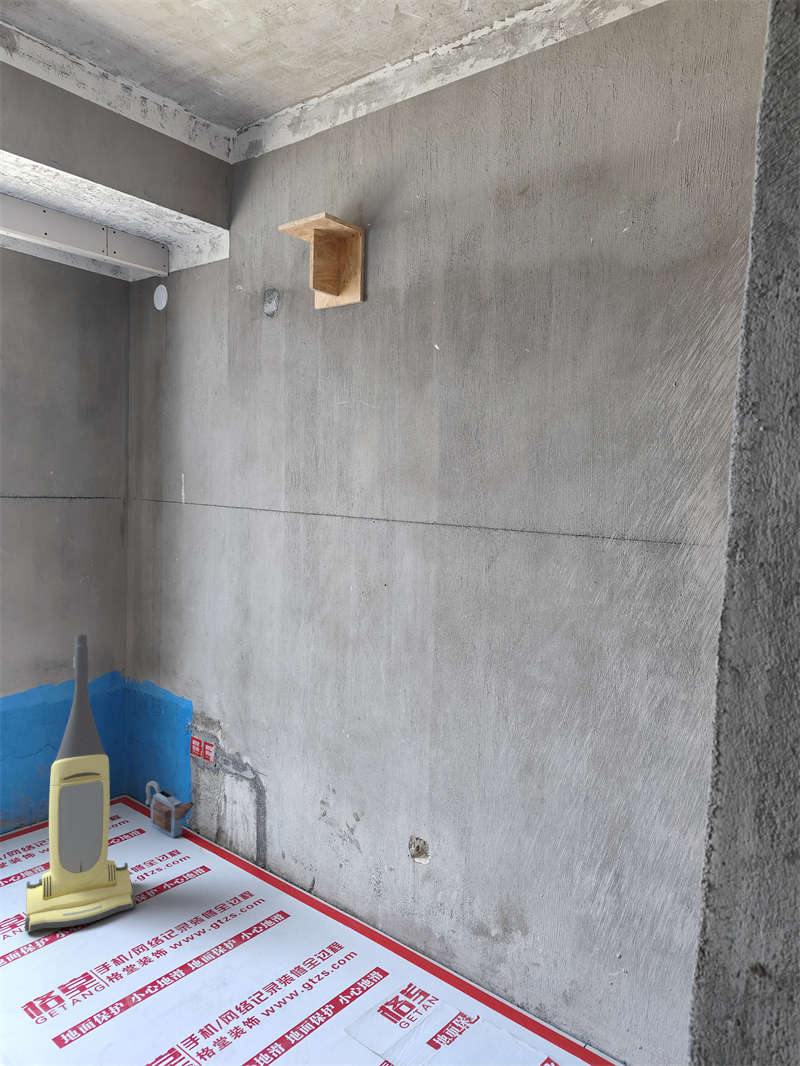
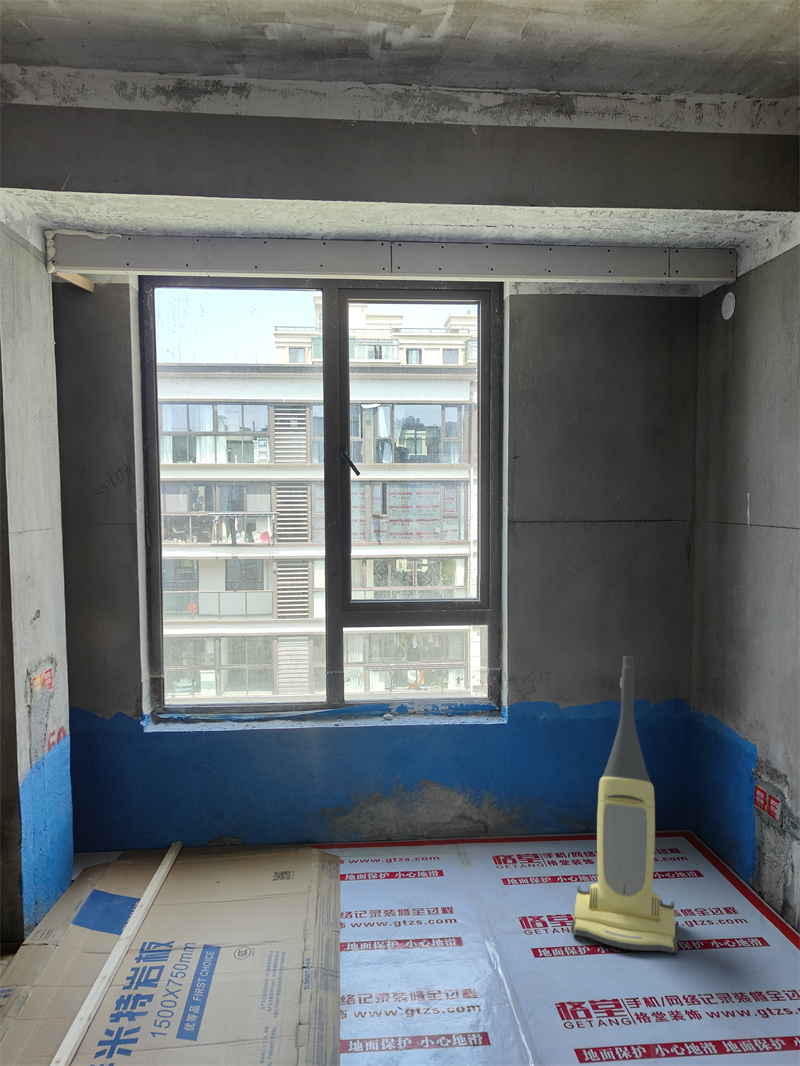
watering can: present [145,781,194,838] -> none [705,823,755,893]

